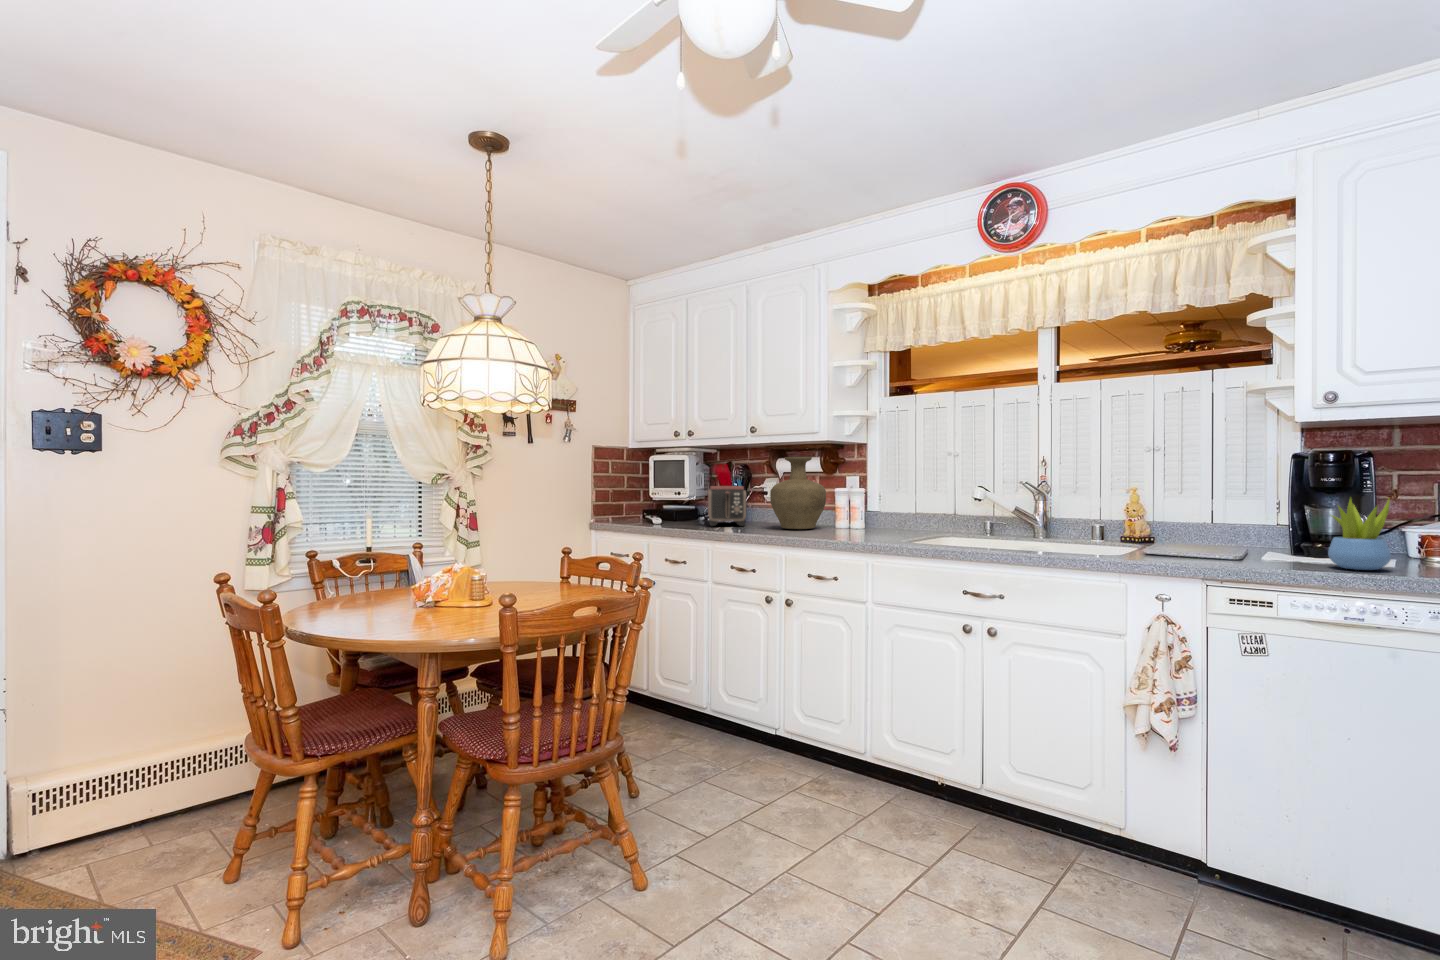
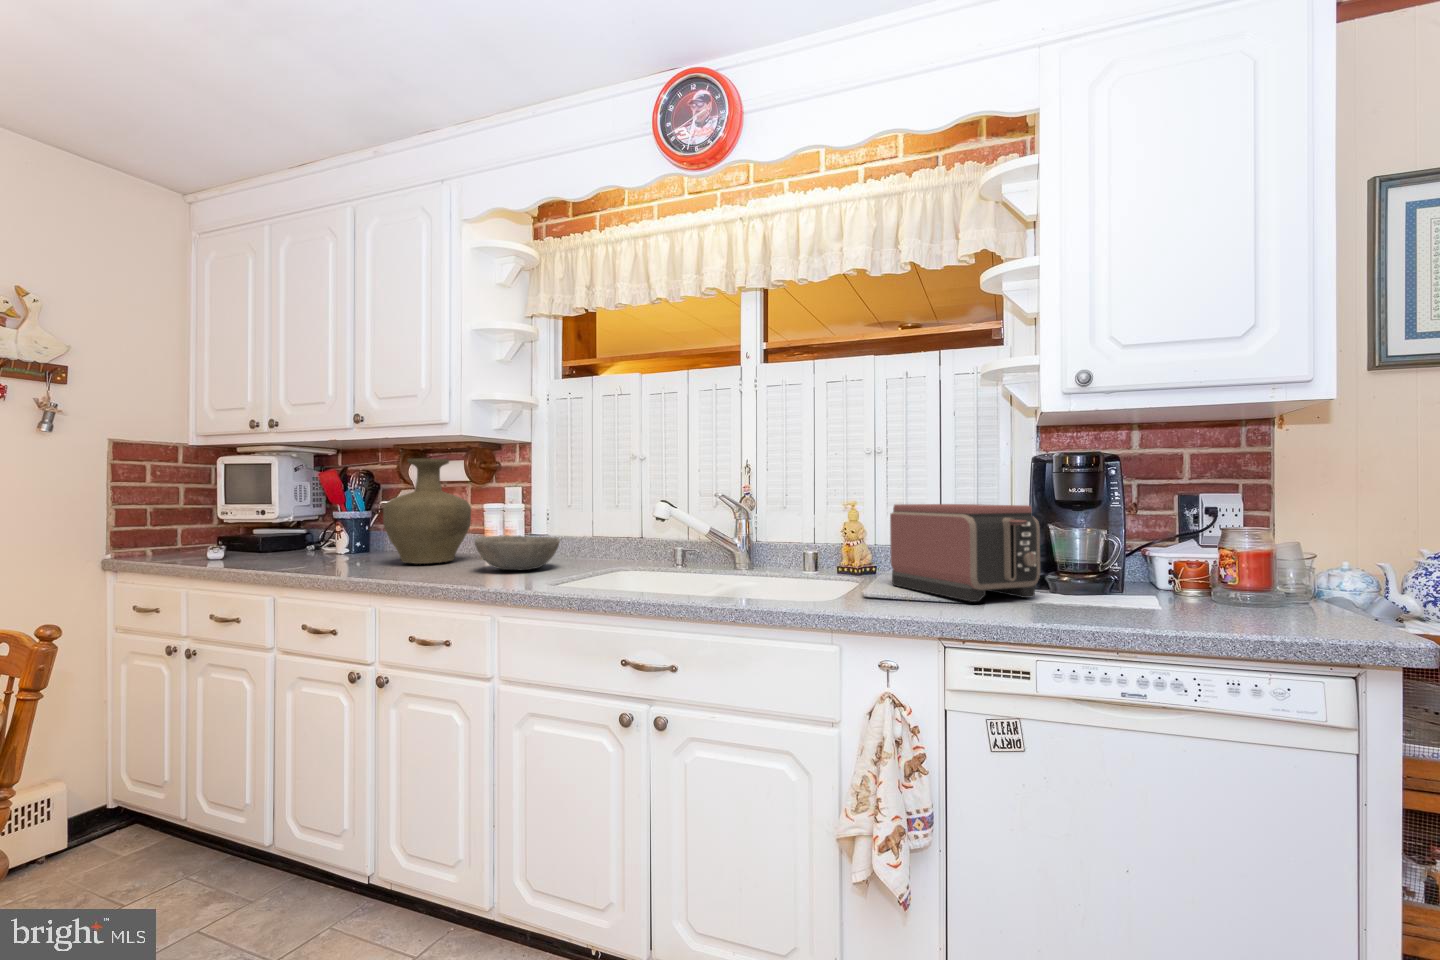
toaster: present [708,486,746,526] -> present [890,504,1040,602]
succulent plant: present [1328,498,1391,570] -> none [1086,513,1162,616]
bowl: none [840,511,898,534] -> present [475,535,560,570]

